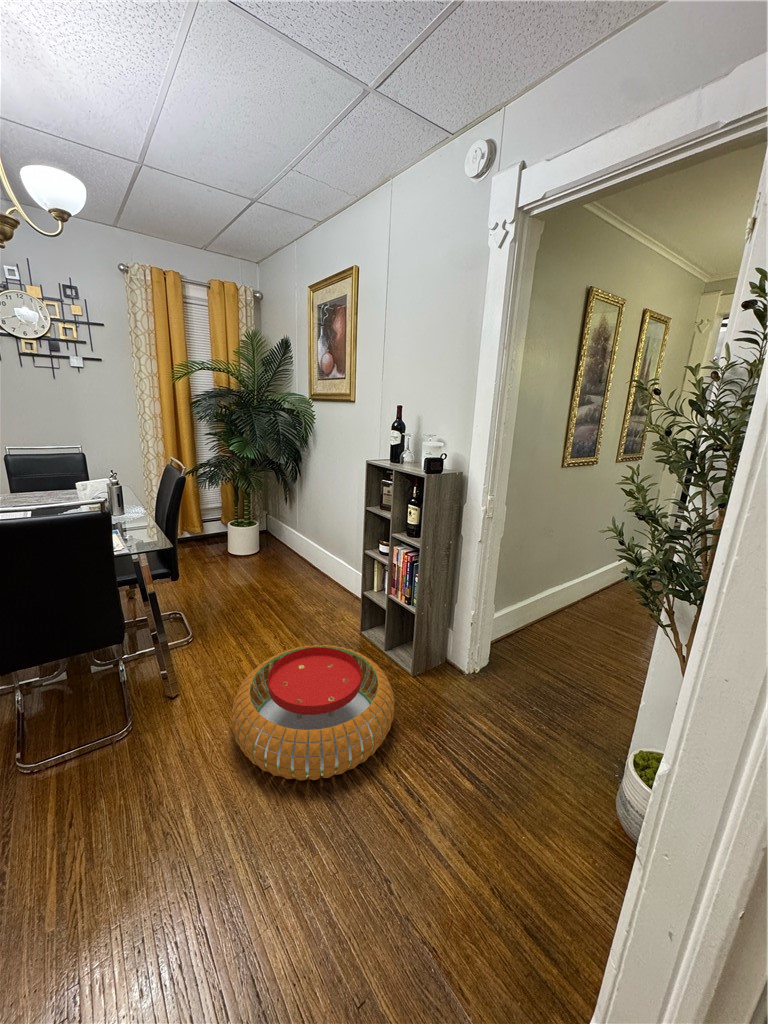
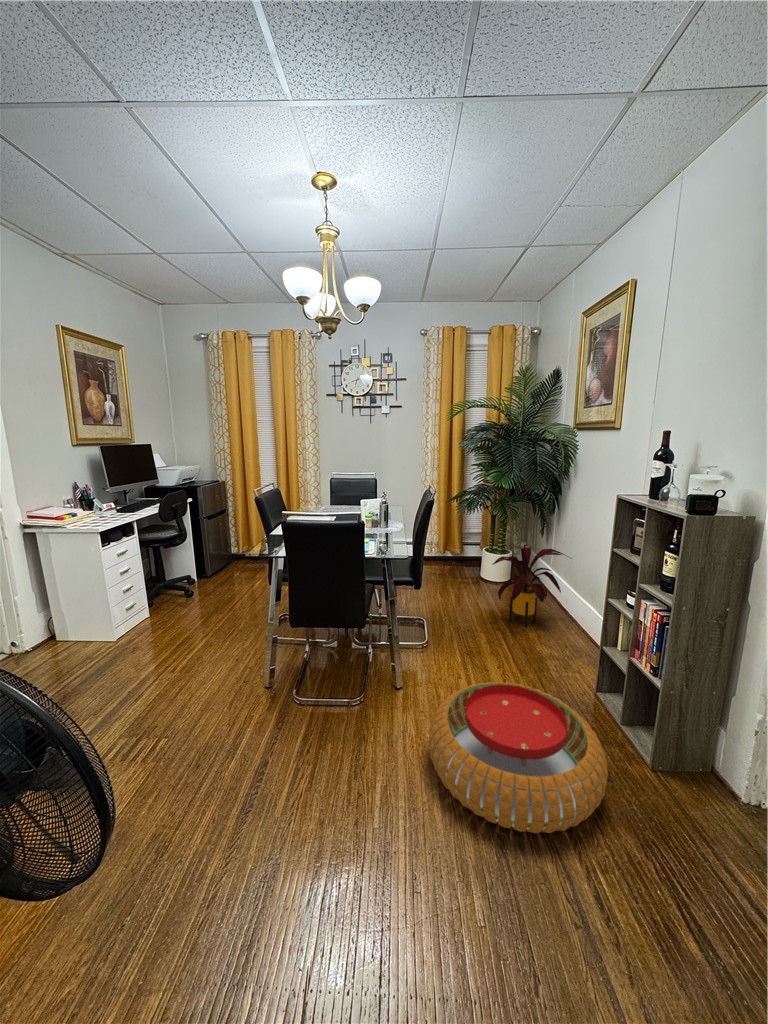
house plant: none [247,514,321,591] -> present [493,547,572,627]

